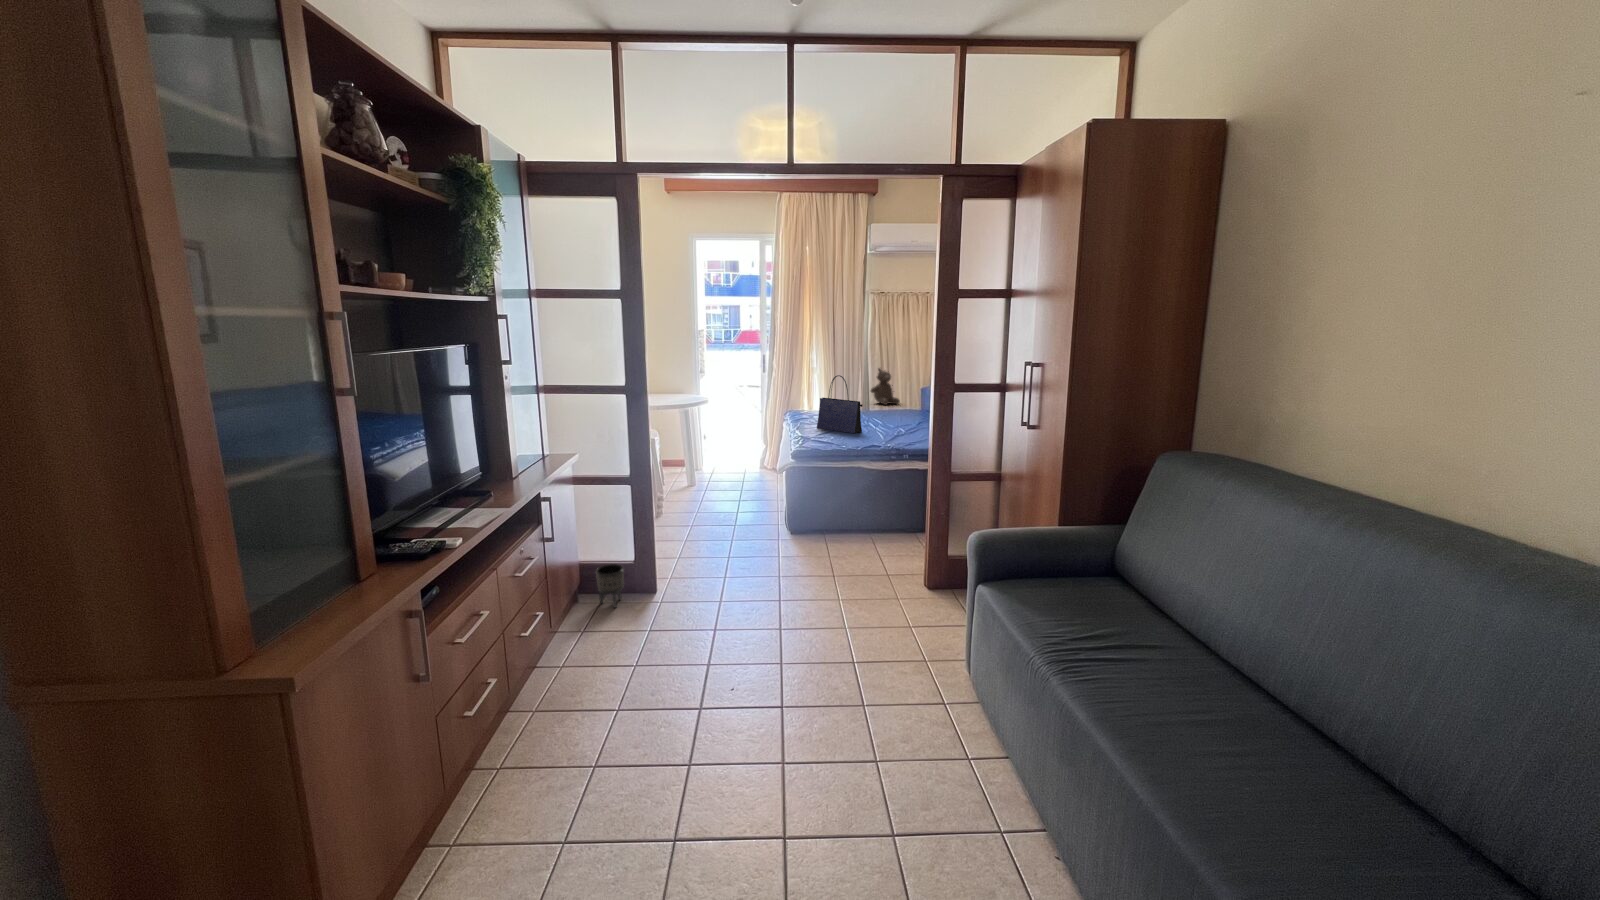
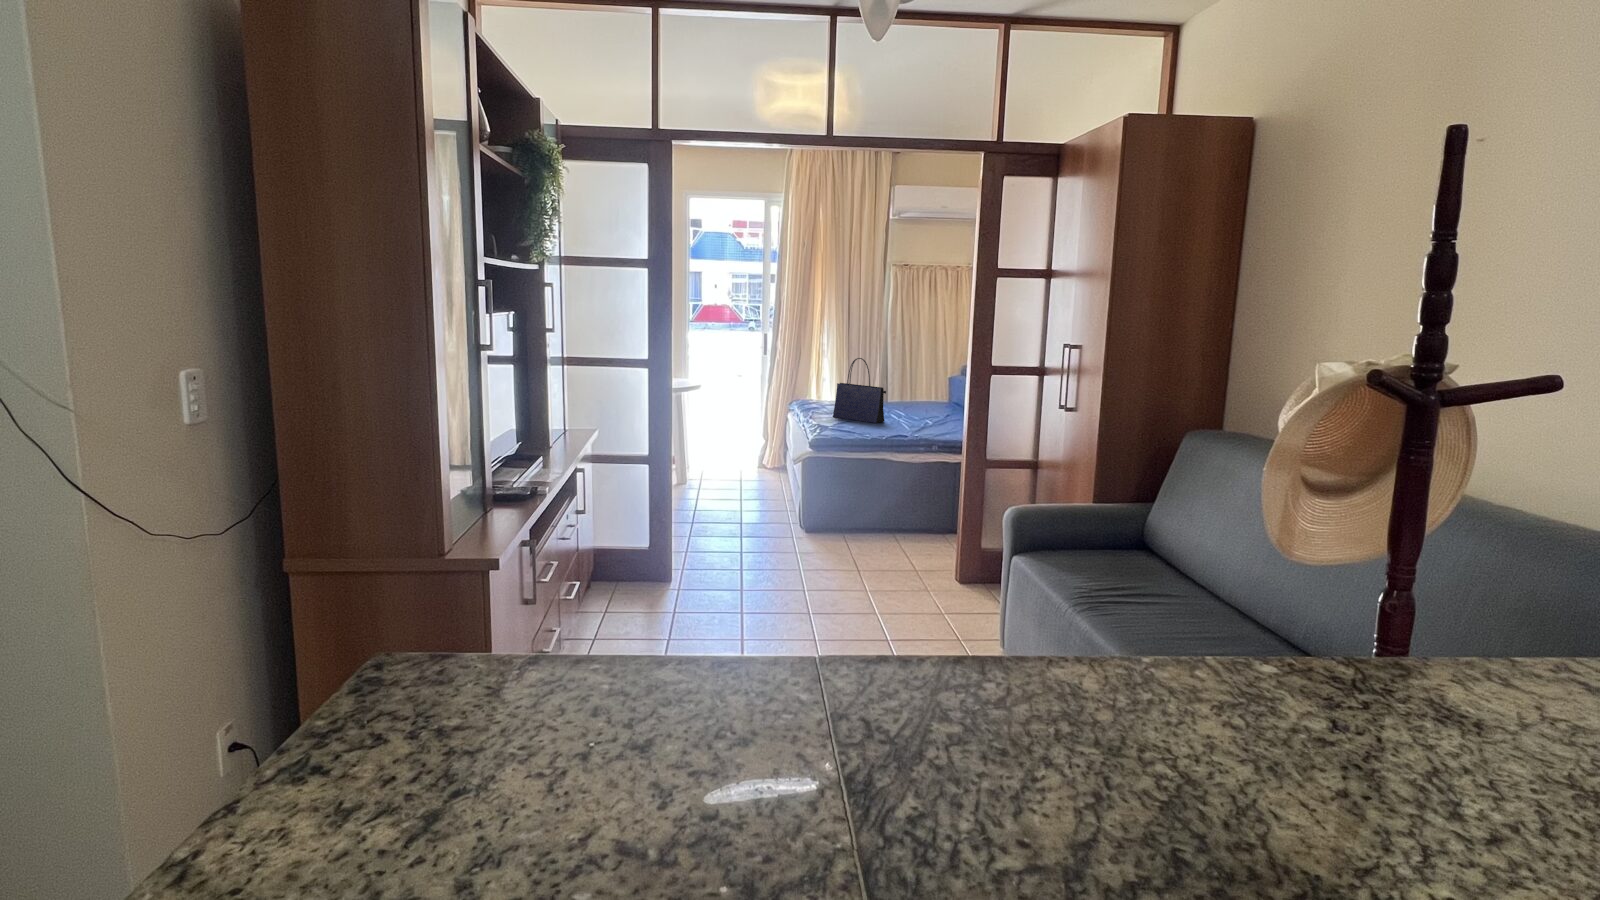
teddy bear: present [871,368,900,405] -> none [889,352,923,396]
planter: present [596,564,624,607] -> none [613,548,642,593]

